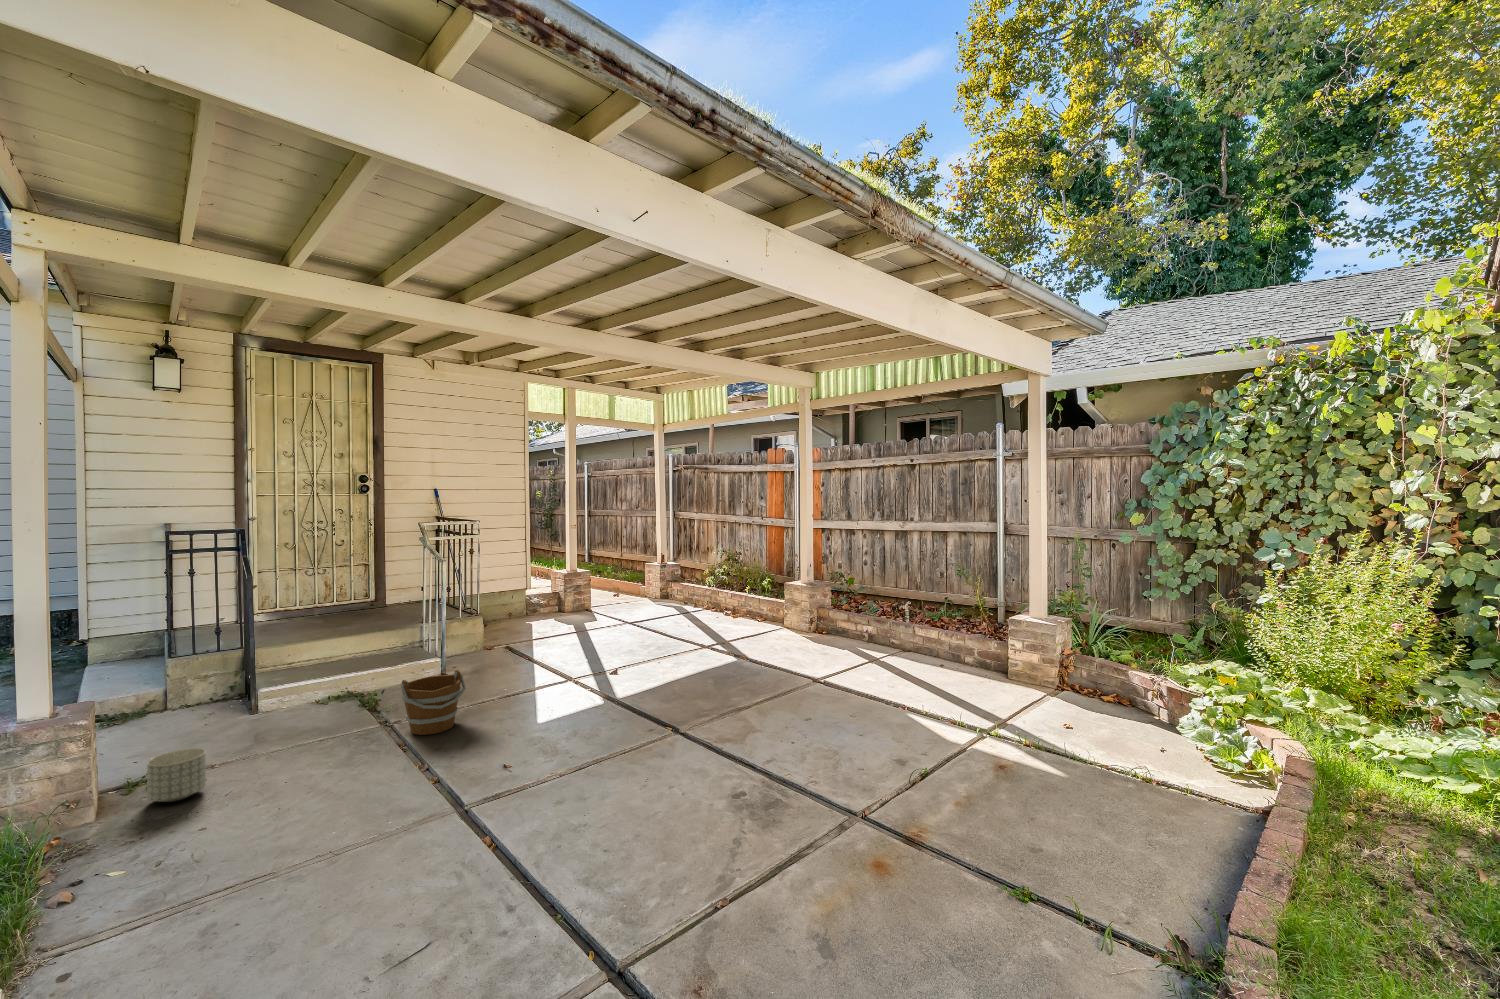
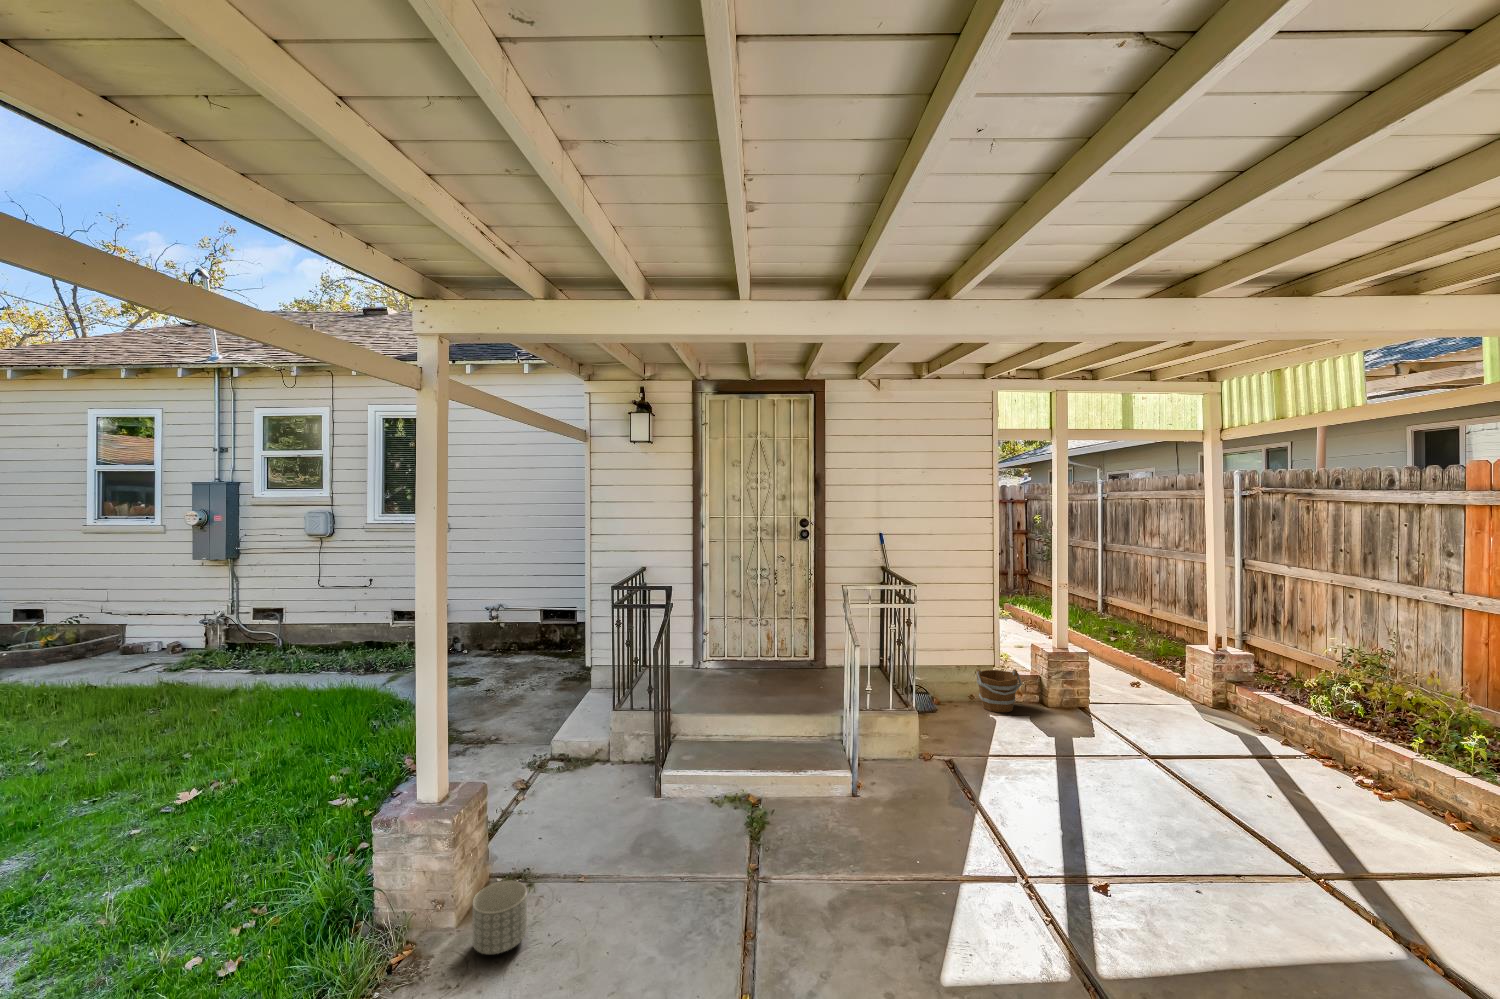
bucket: present [401,670,466,735] -> present [976,669,1022,712]

